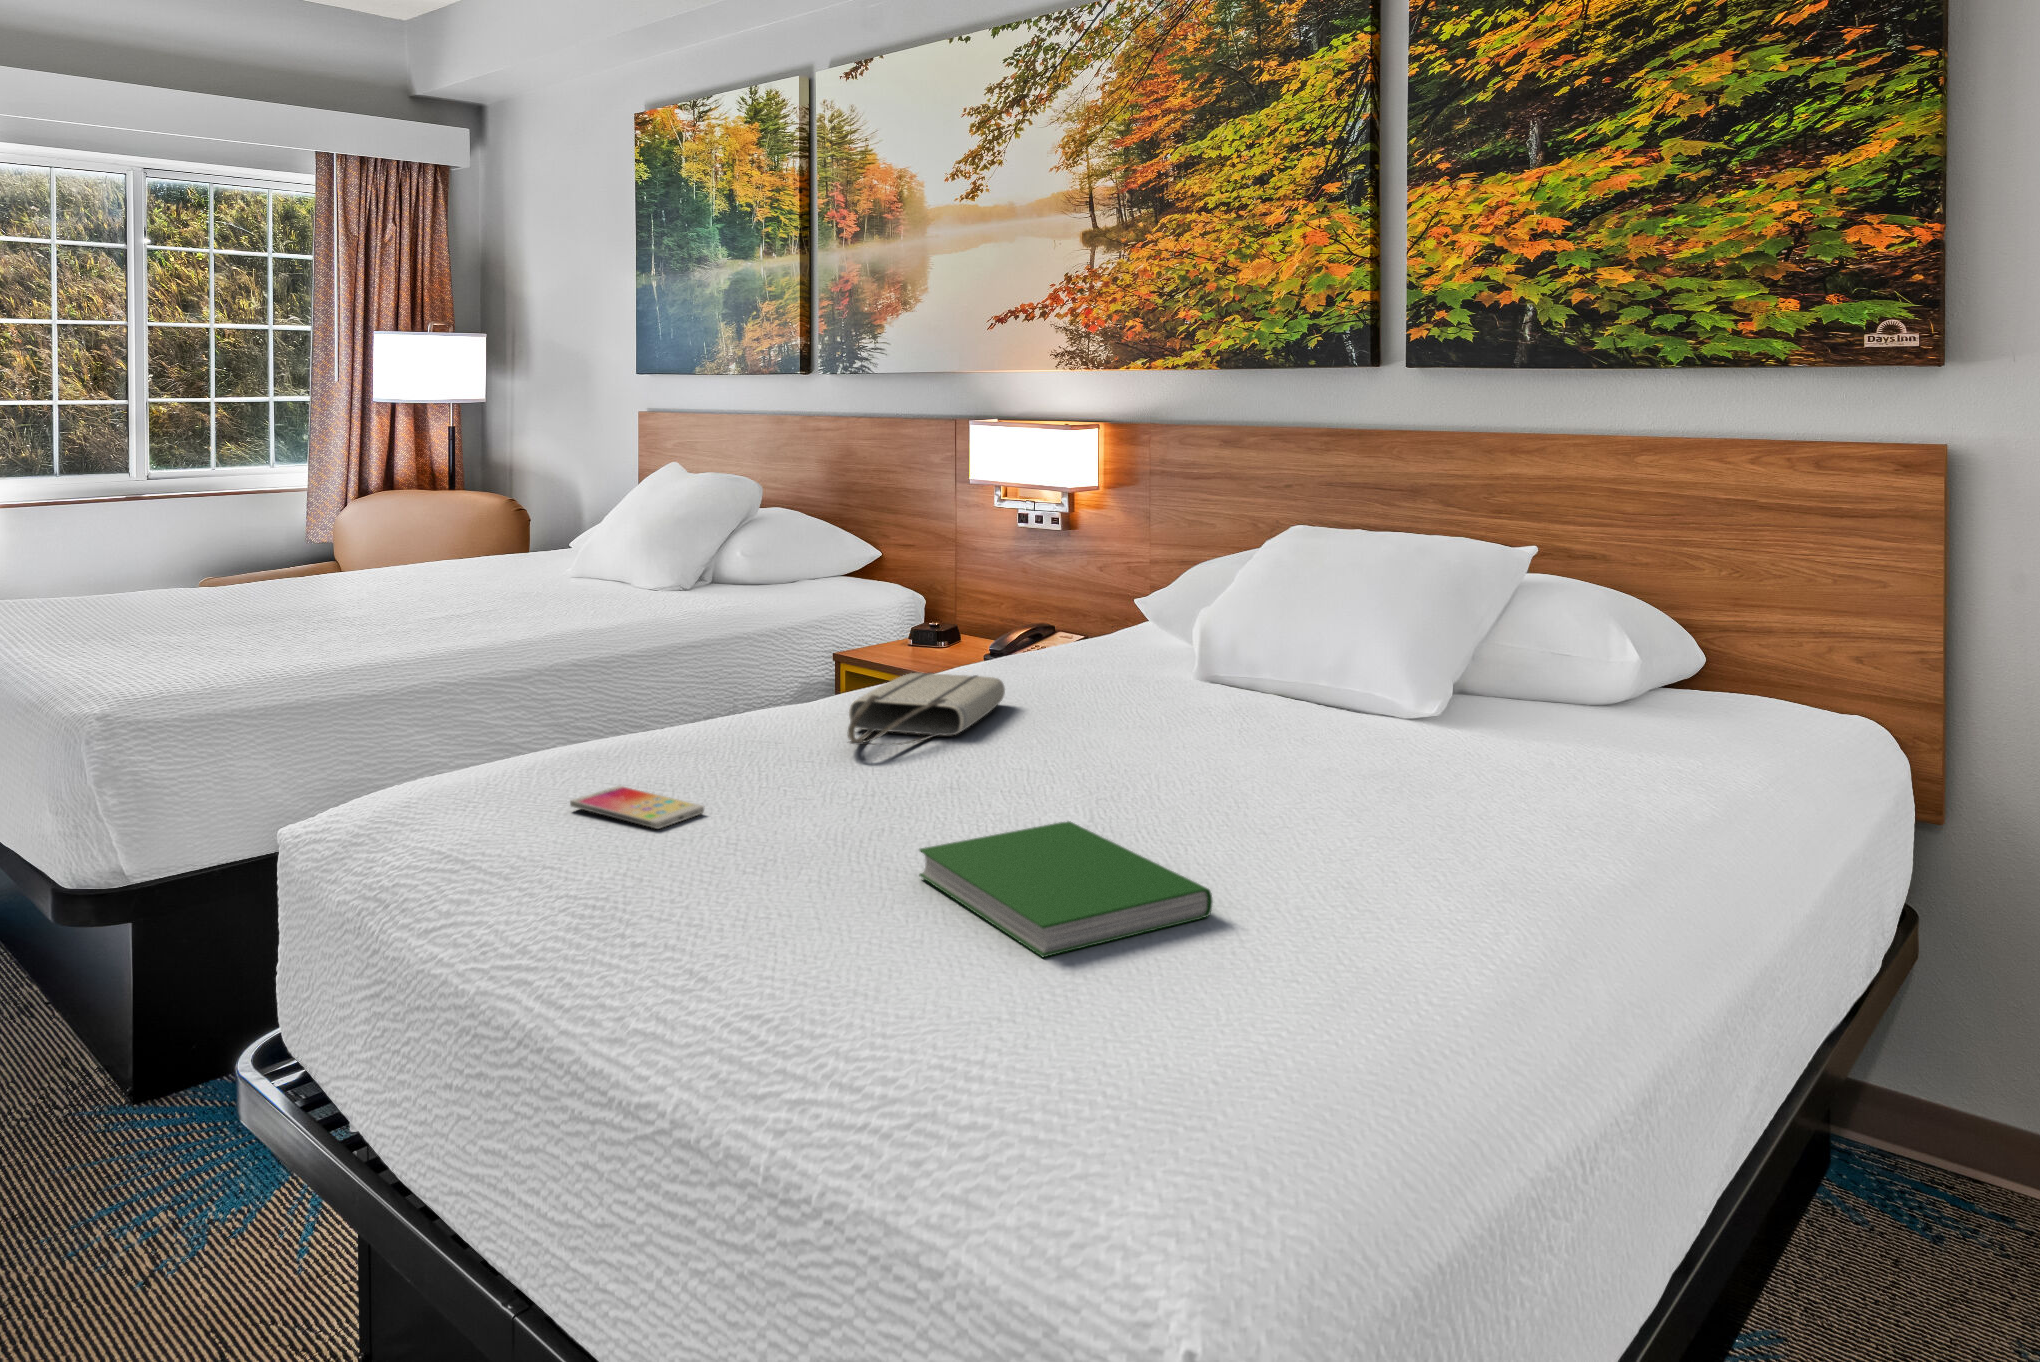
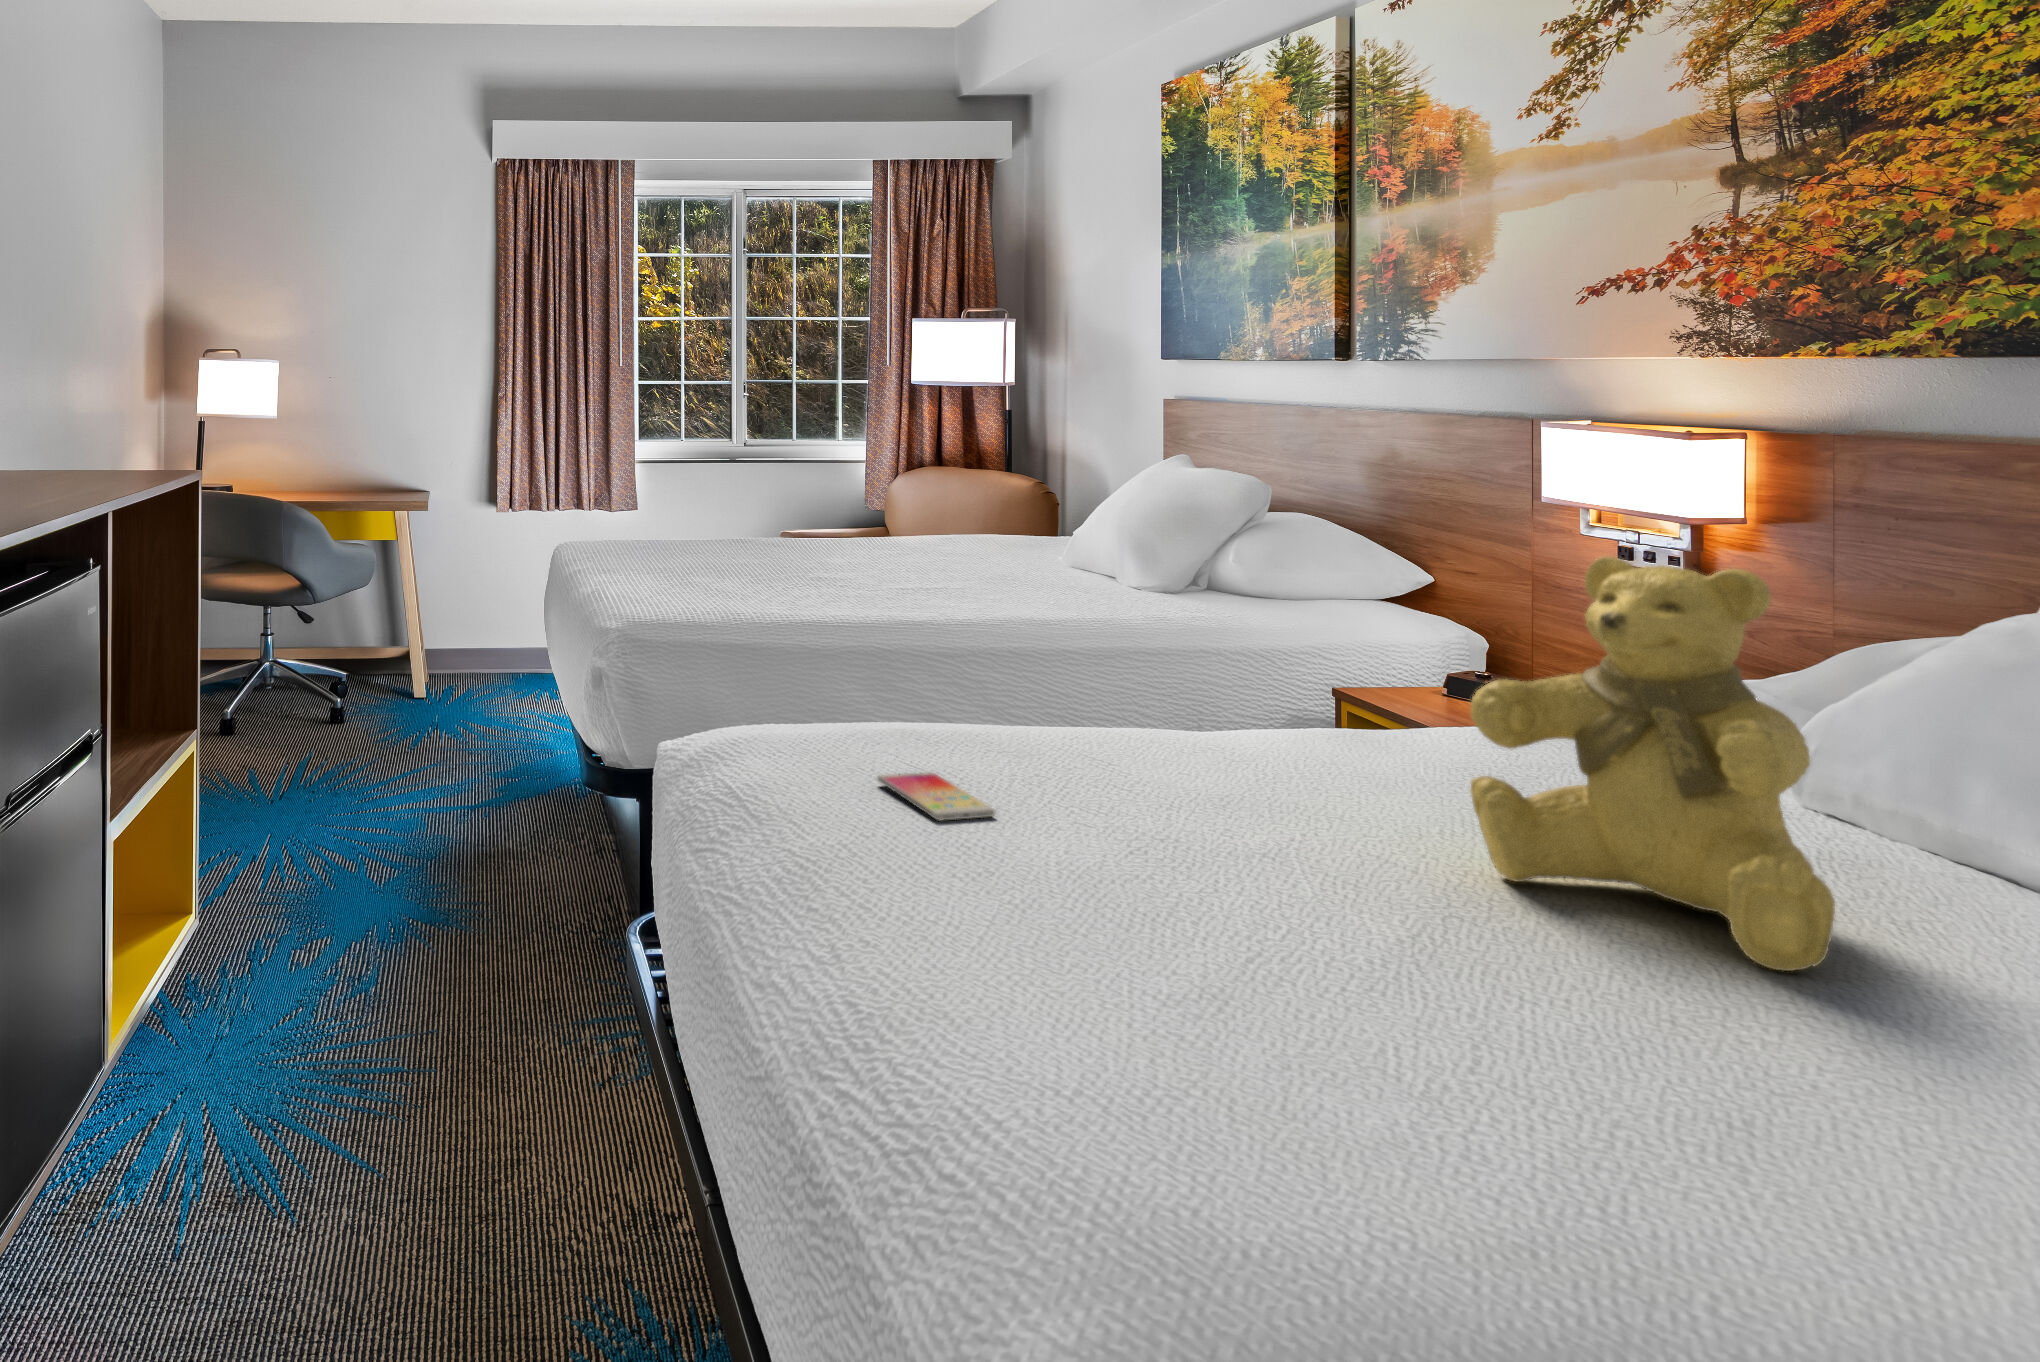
teddy bear: none [1061,513,1289,789] -> present [1470,557,1835,971]
tote bag: present [848,673,1005,745] -> none [1201,719,1465,799]
hardcover book: present [919,821,1212,957] -> none [1159,908,1515,1100]

